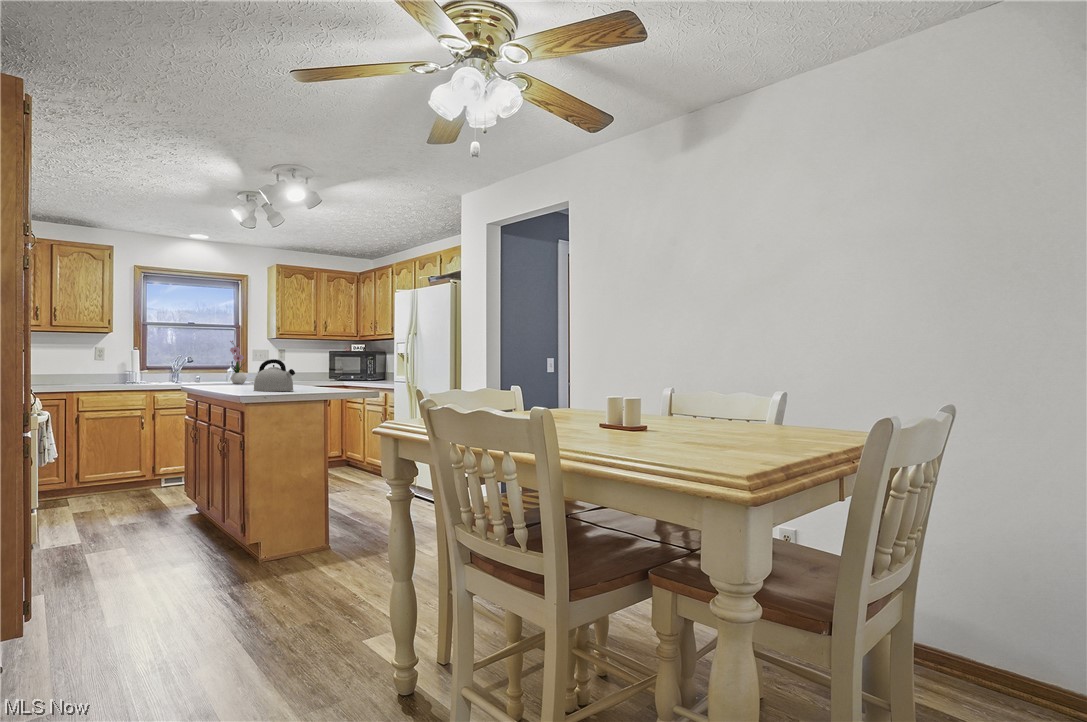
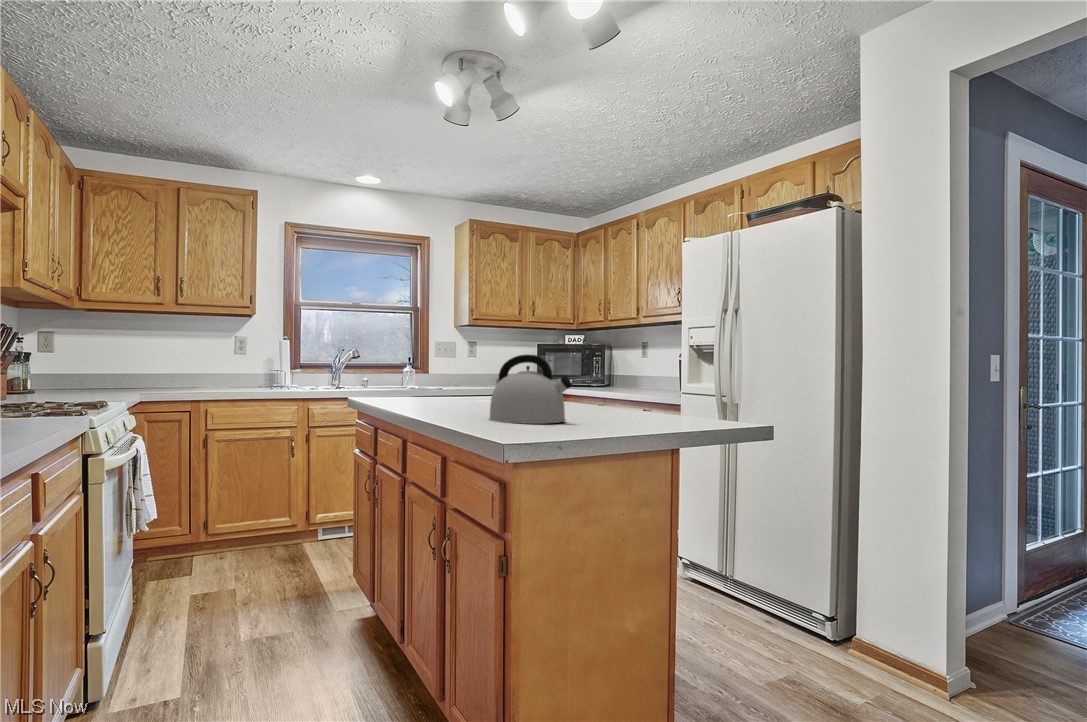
flower arrangement: present [230,341,246,384] -> none [418,324,442,394]

